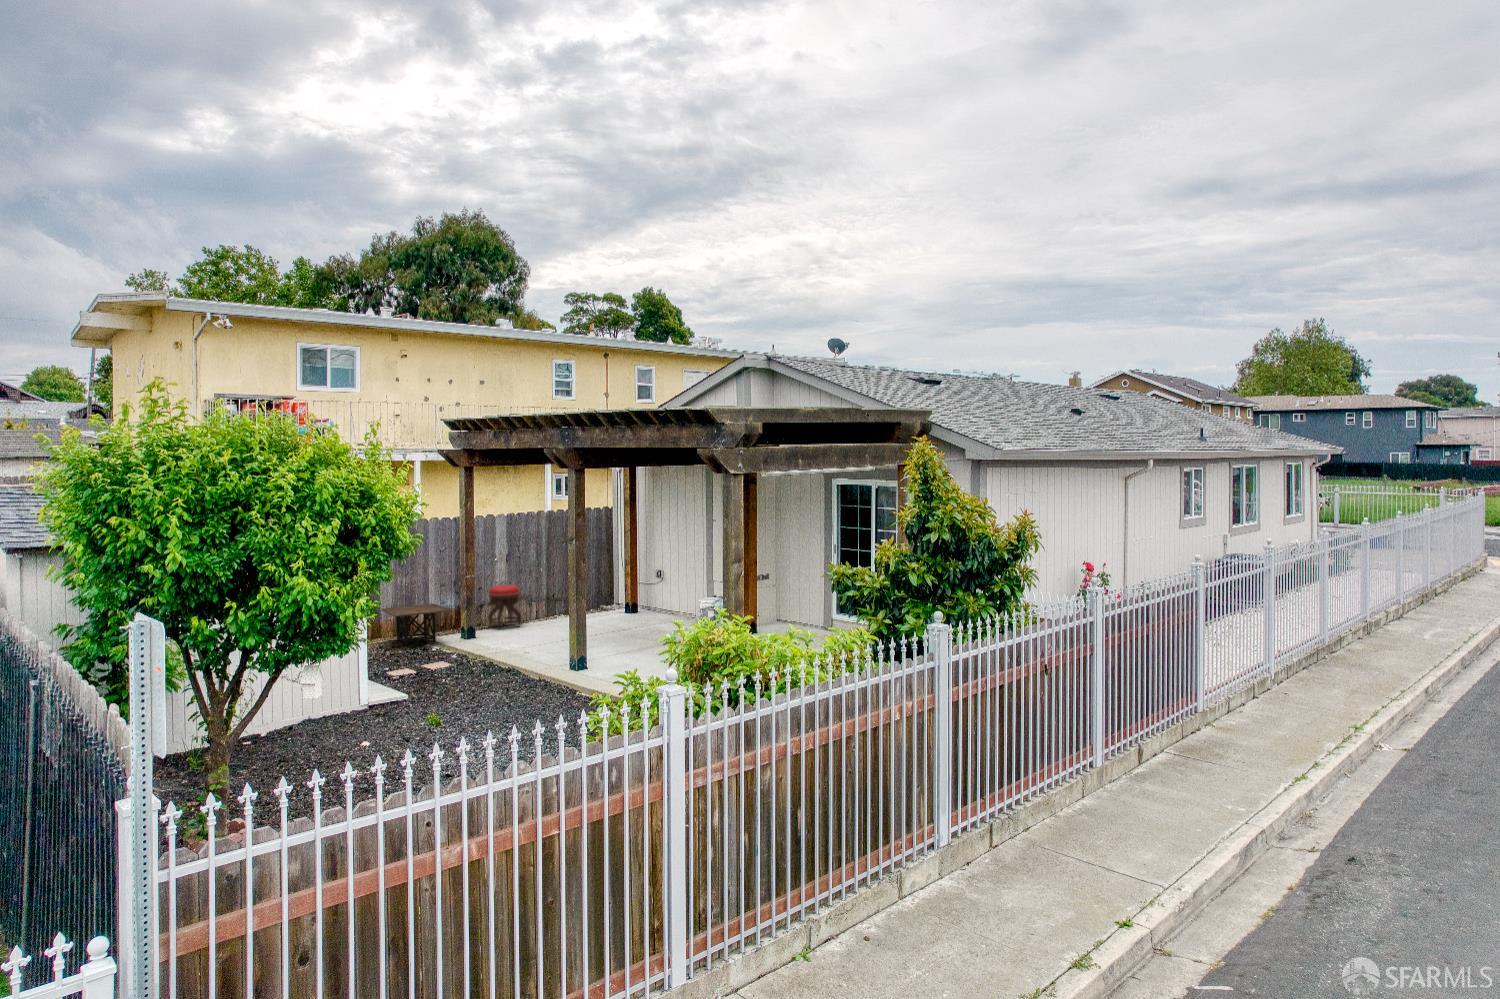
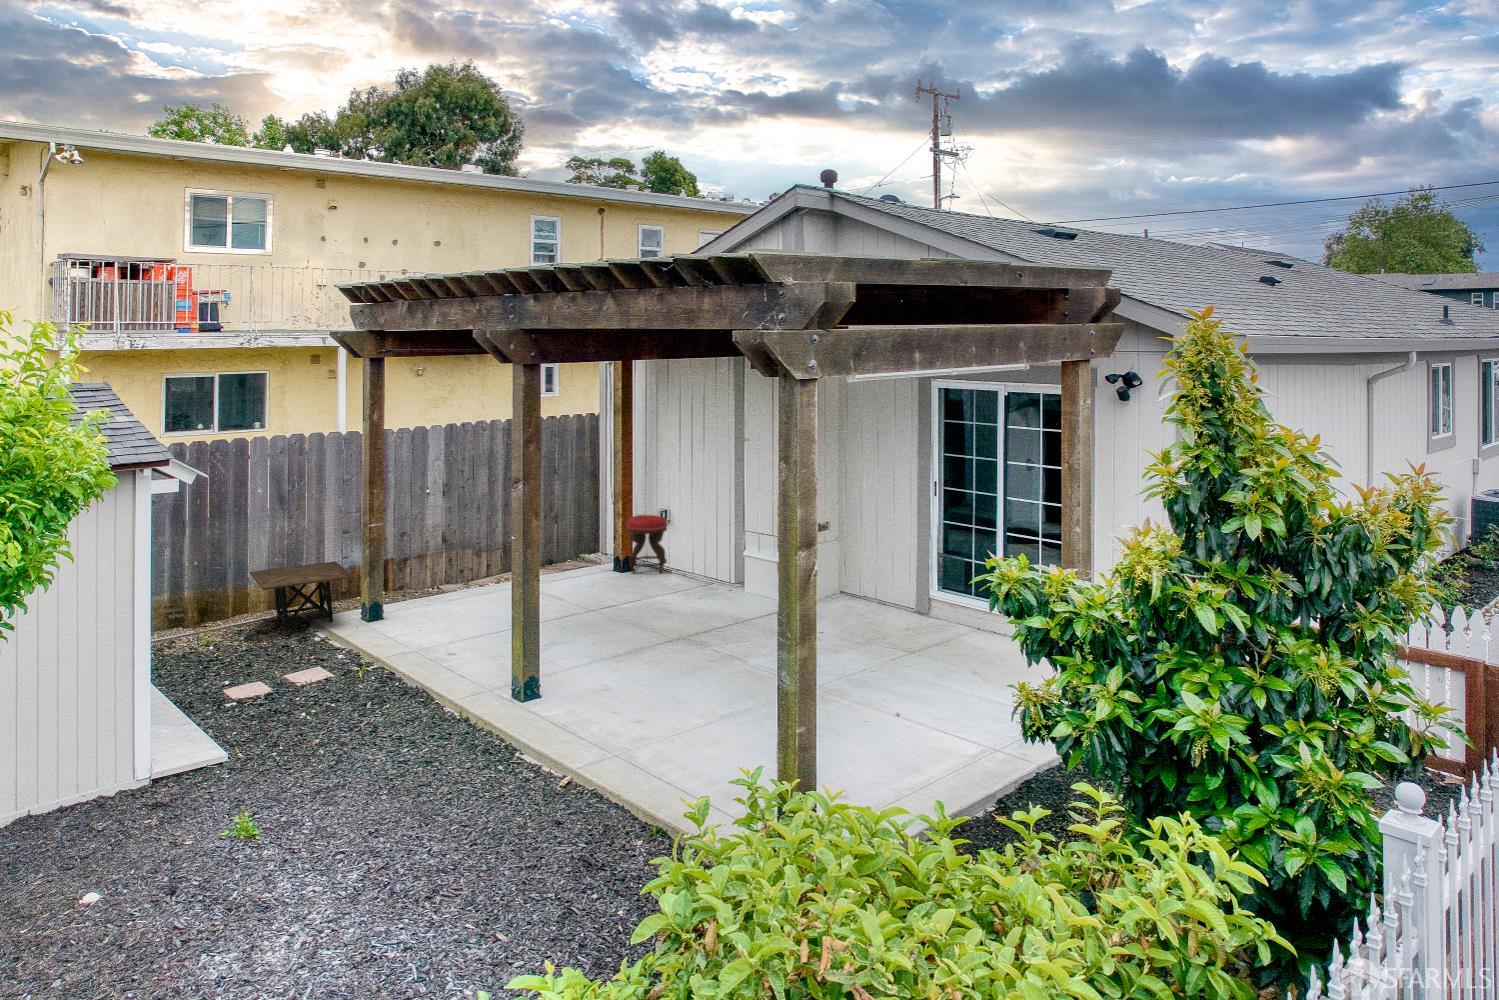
stool: present [488,585,521,628] -> present [627,515,667,573]

